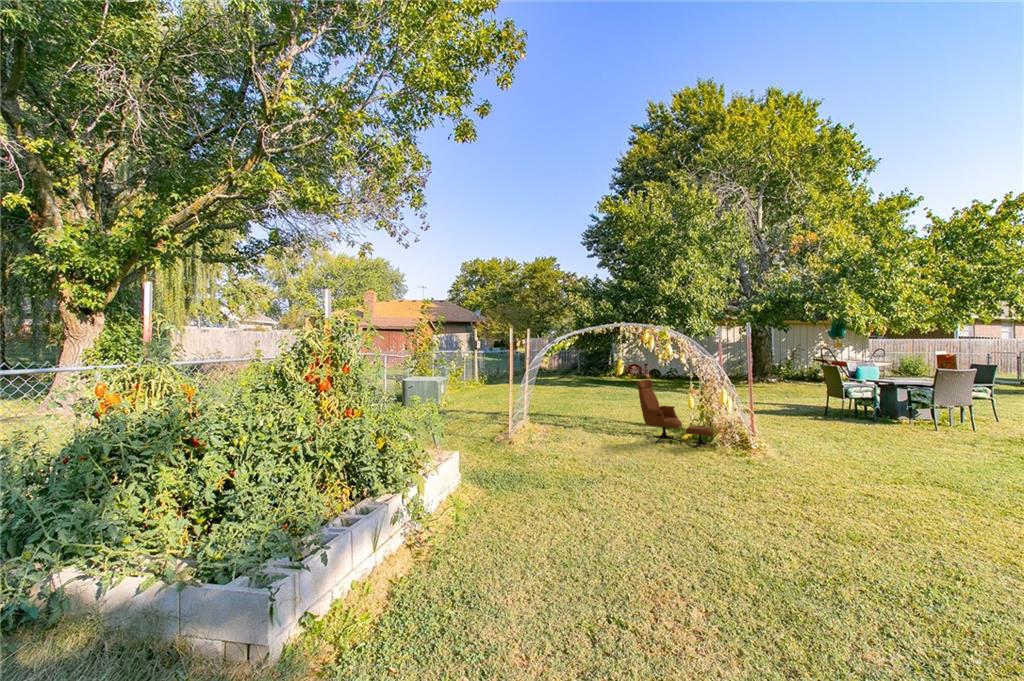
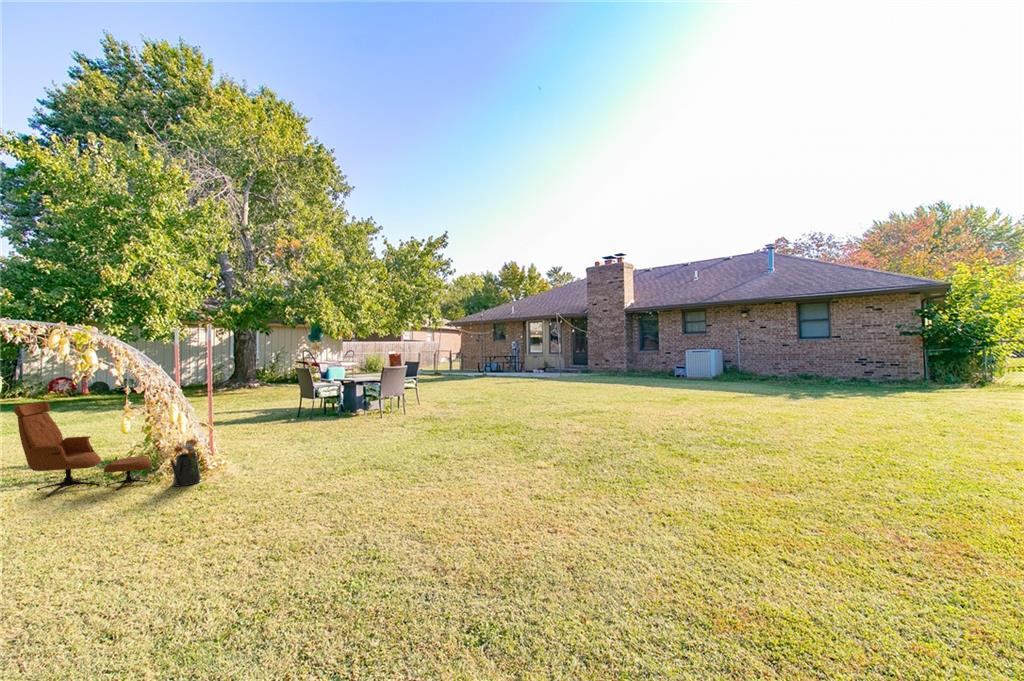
watering can: none [731,417,753,454] -> present [170,439,202,486]

